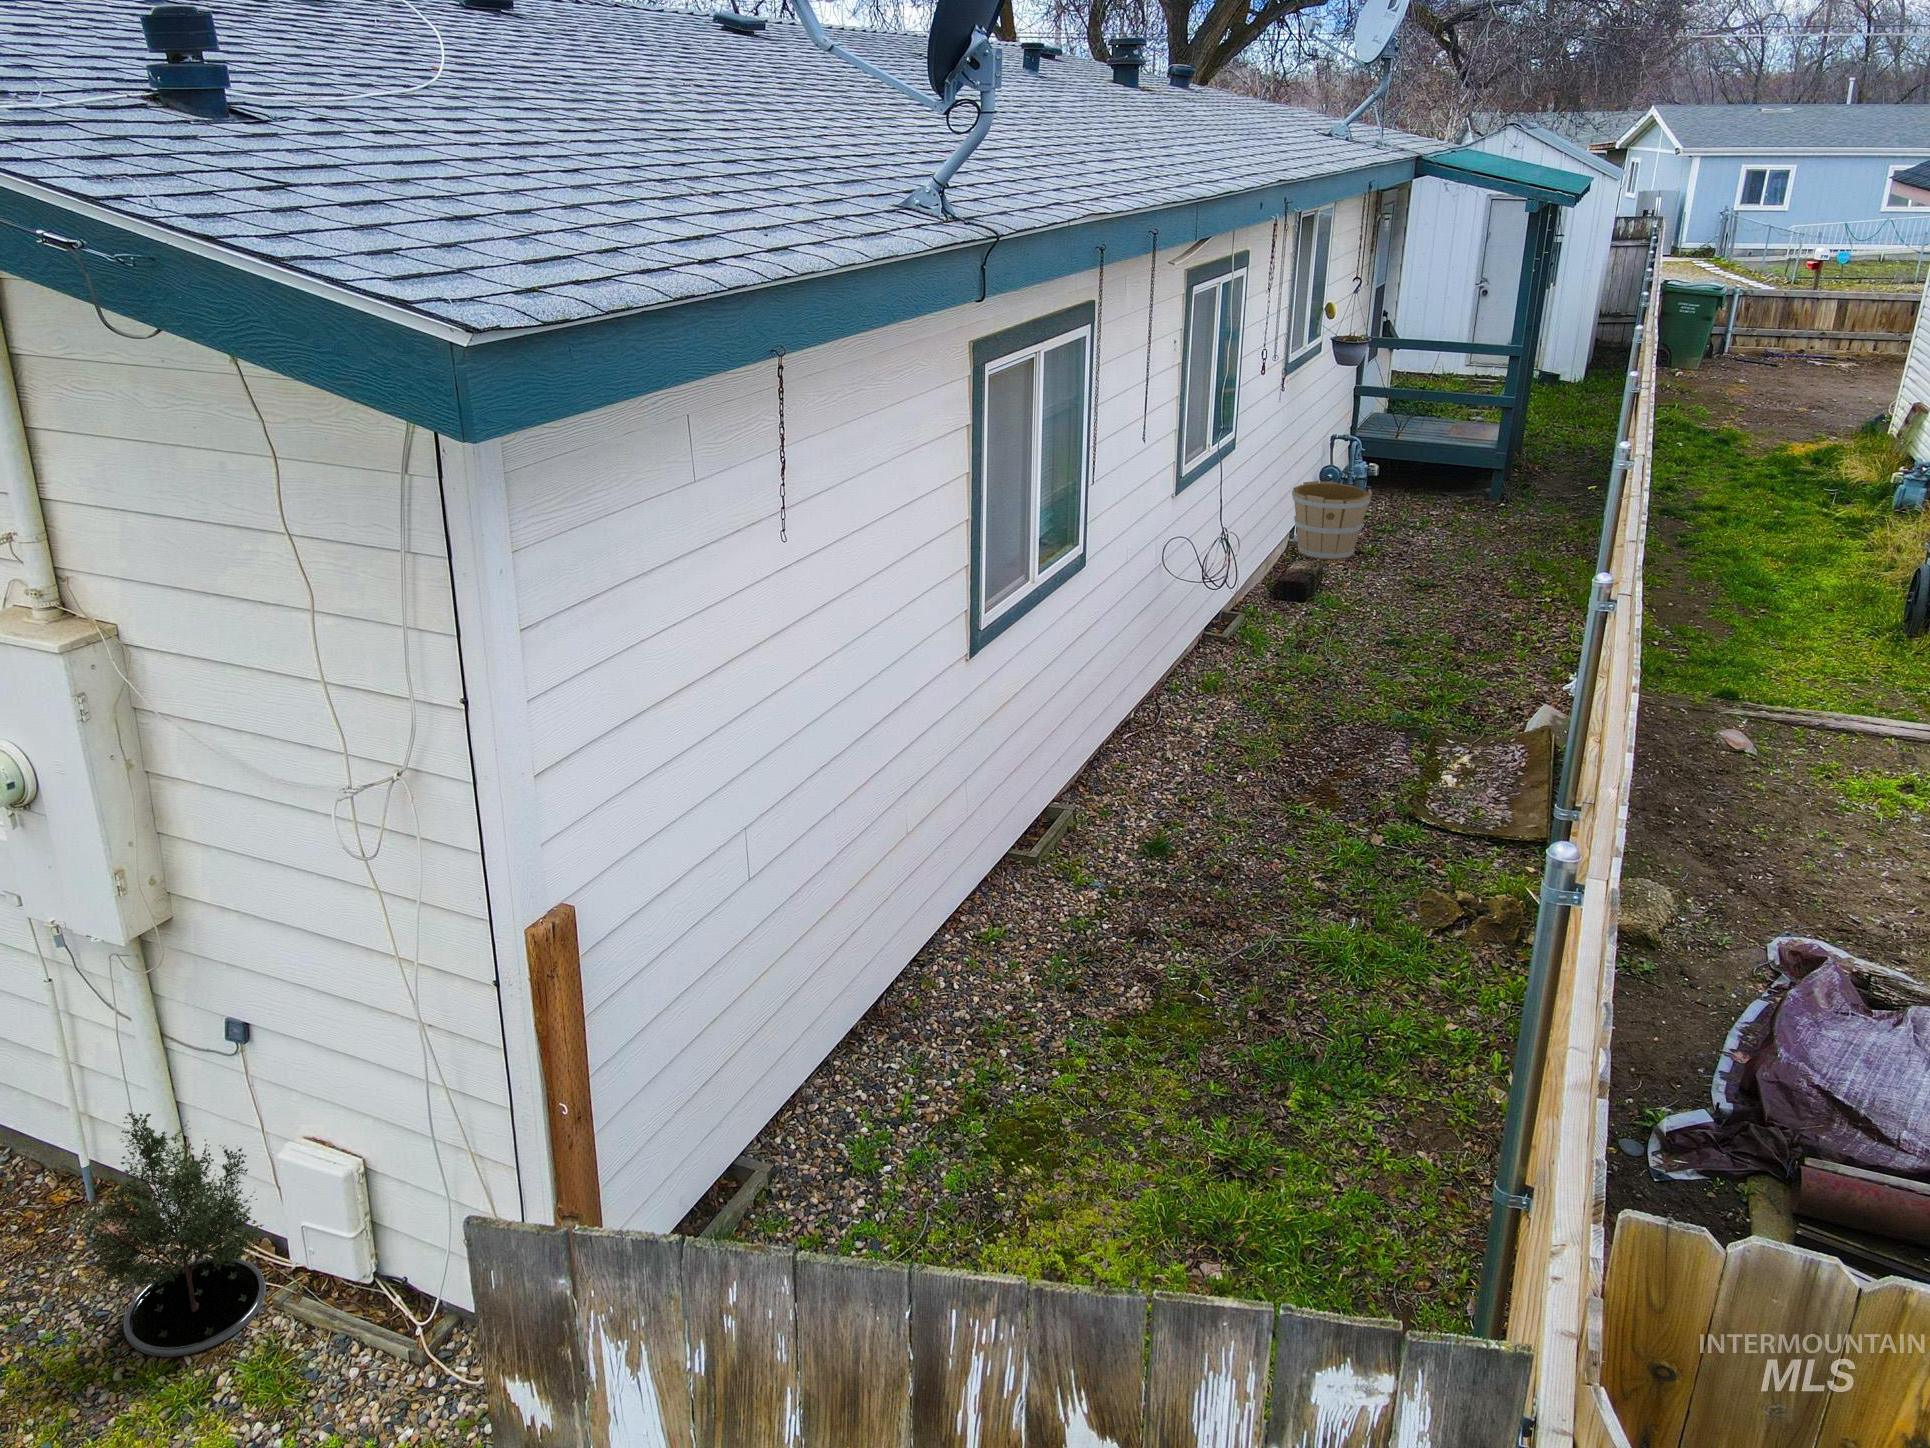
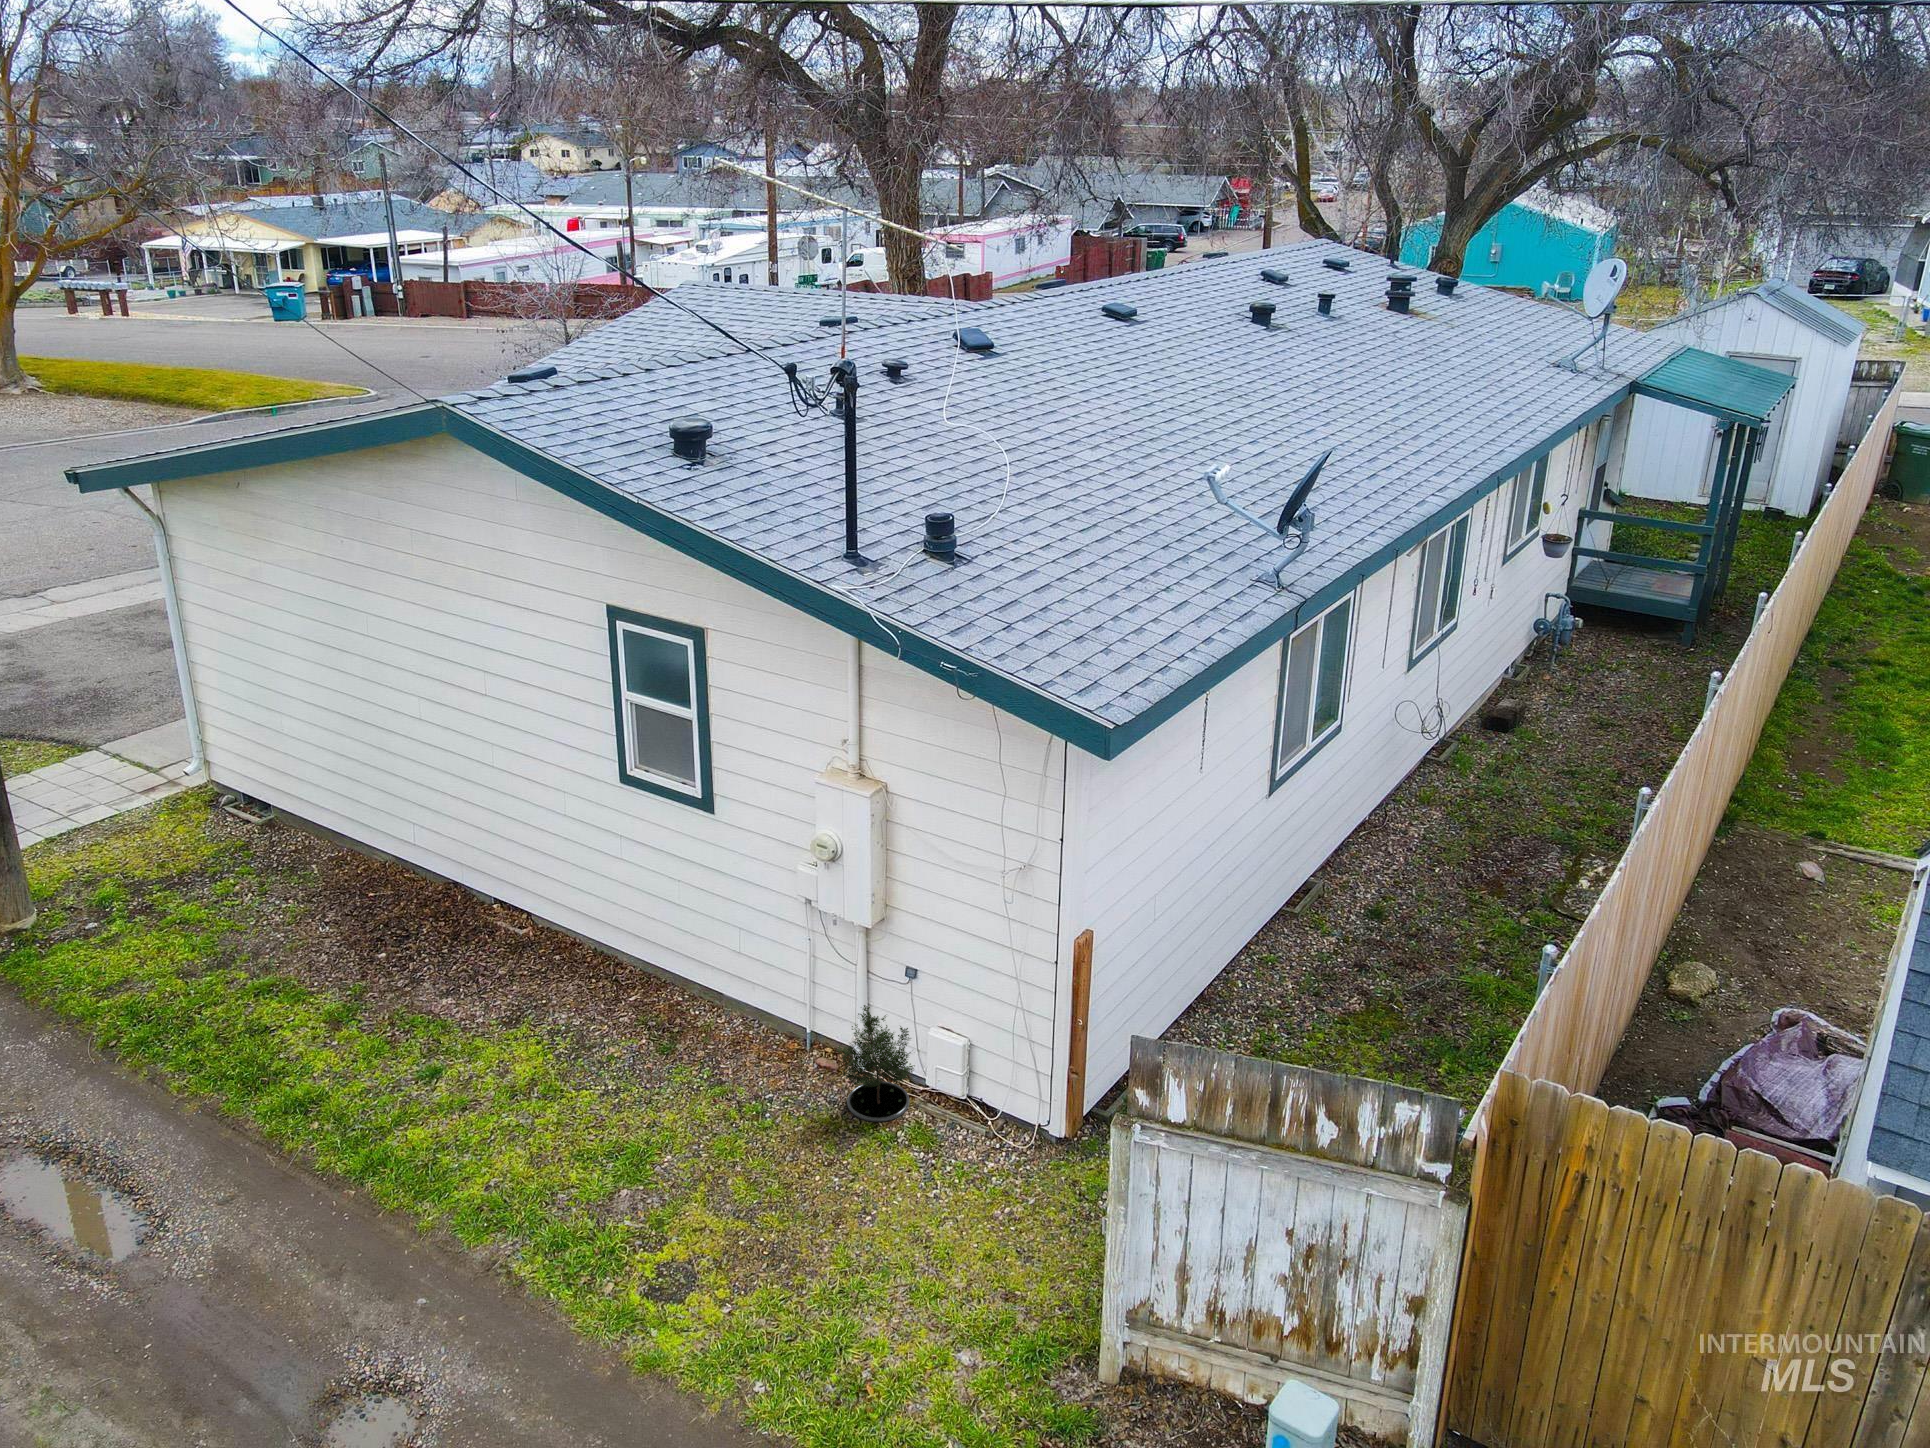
wooden bucket: present [1292,481,1372,560] -> none [1506,639,1569,700]

